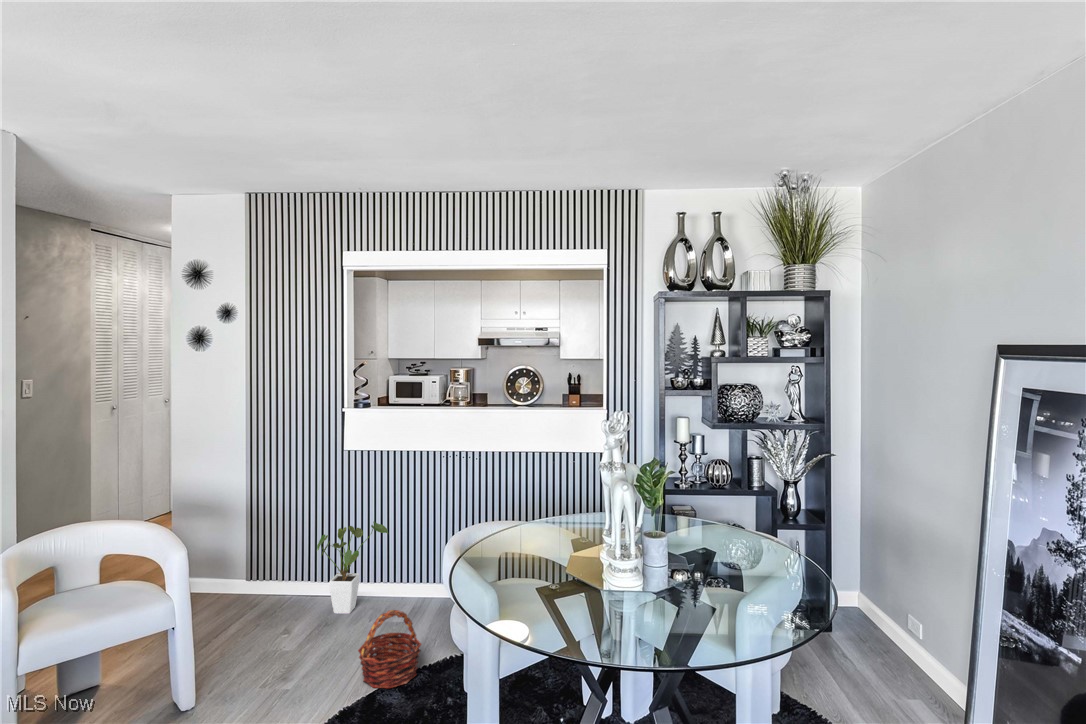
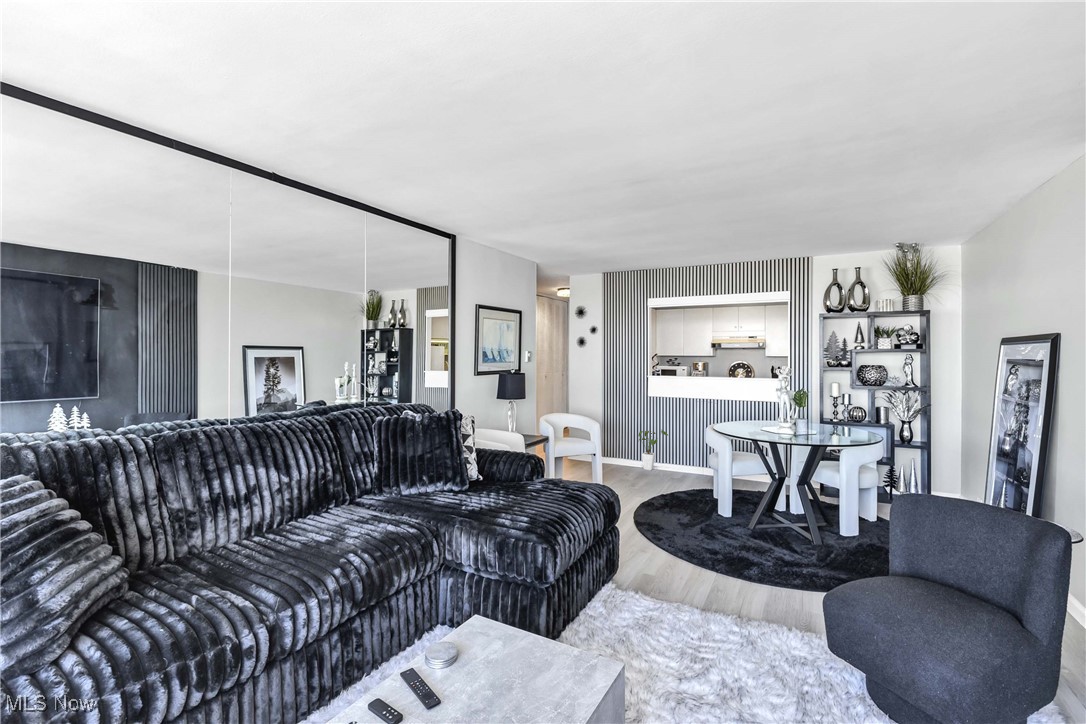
basket: present [358,610,421,688] -> none [664,458,693,490]

